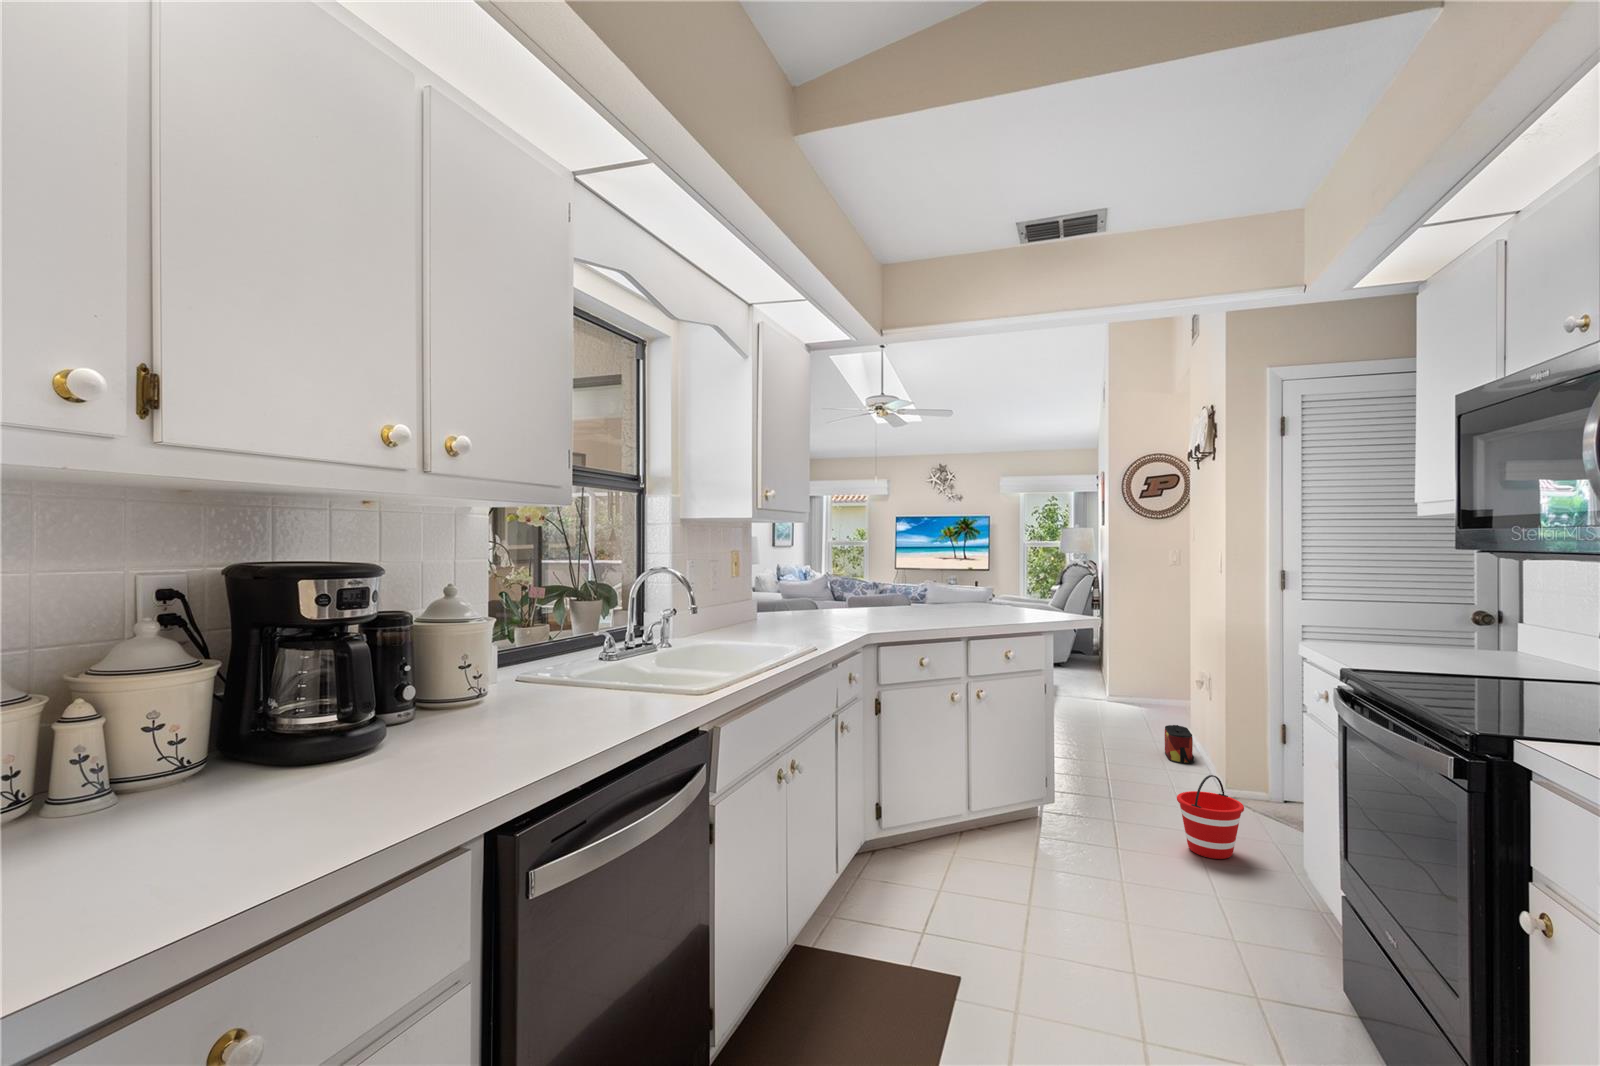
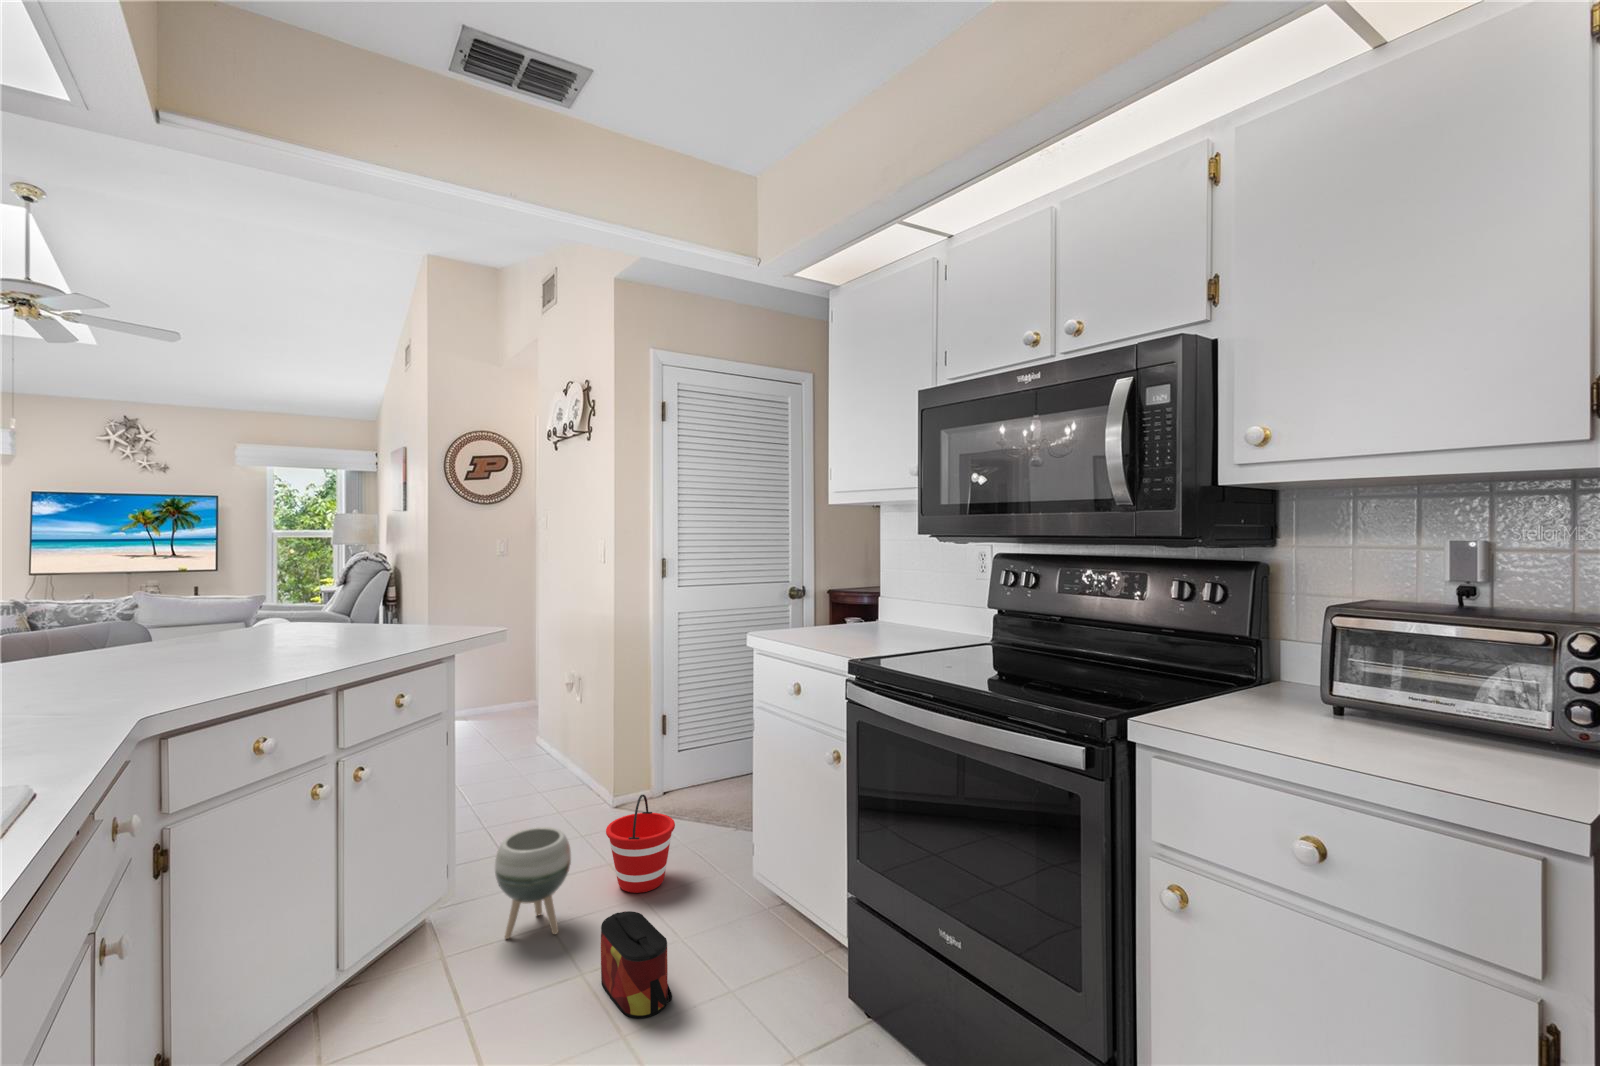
bag: present [1165,725,1194,763] -> present [601,911,672,1018]
planter: none [1078,770,1136,854] -> present [495,827,571,939]

